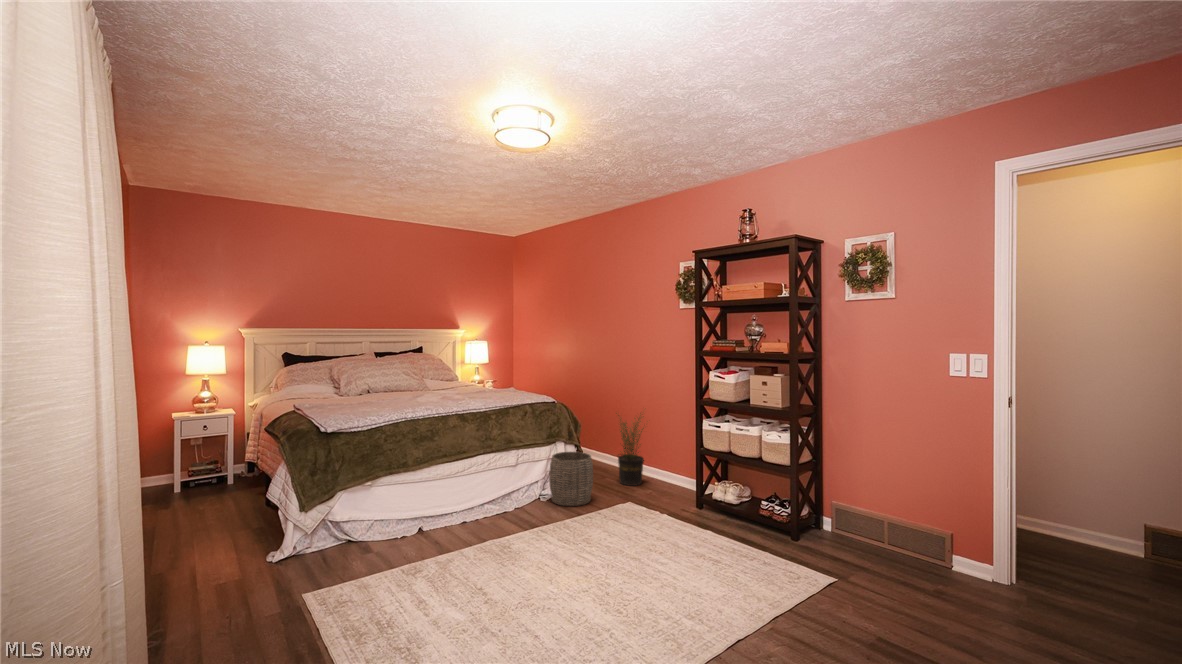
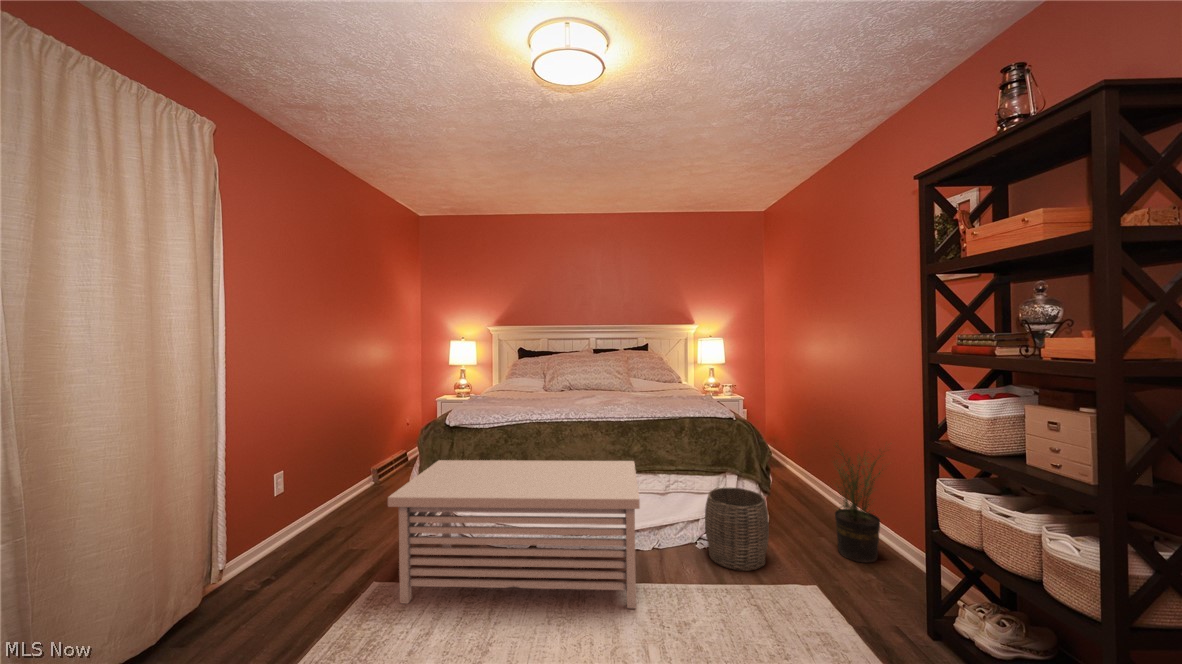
storage bench: none [322,441,551,594] -> present [388,460,640,608]

